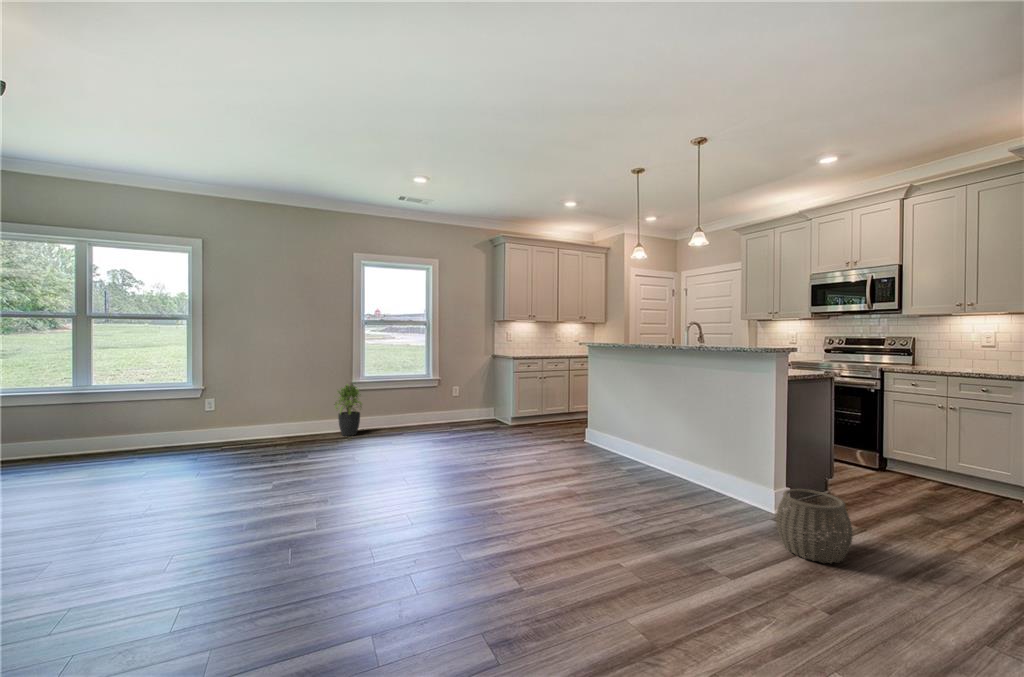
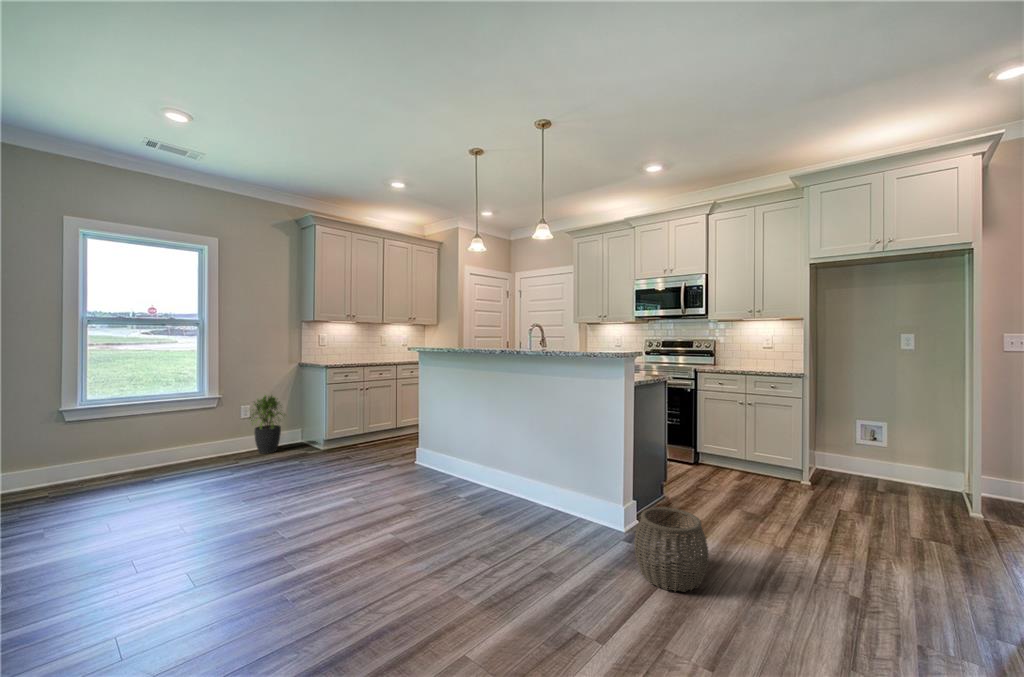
potted plant: present [335,384,362,436] -> present [249,395,282,454]

